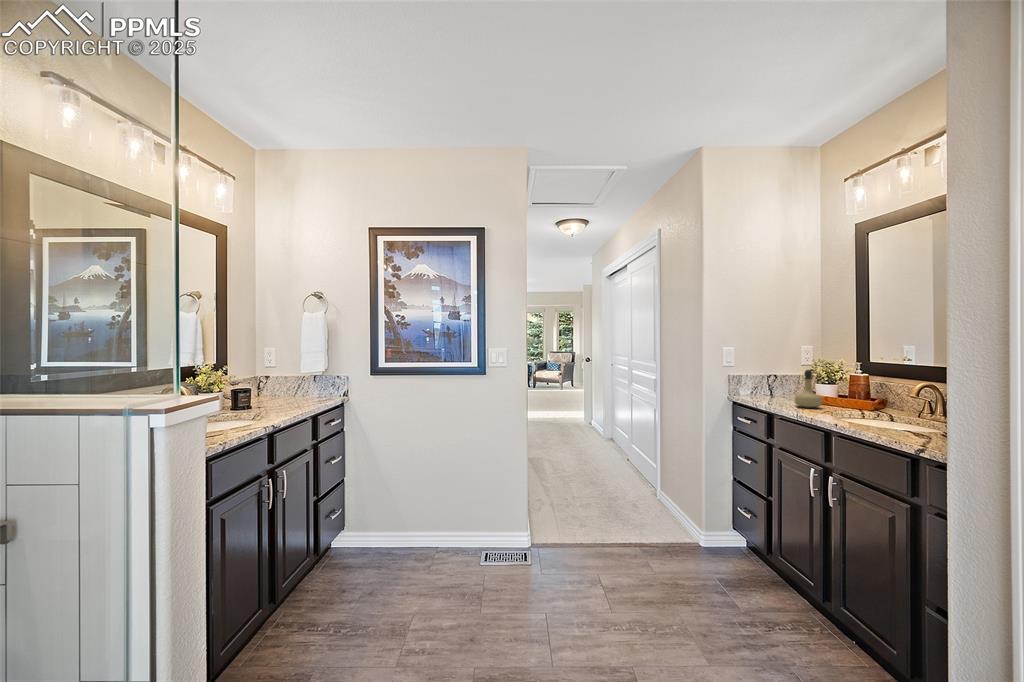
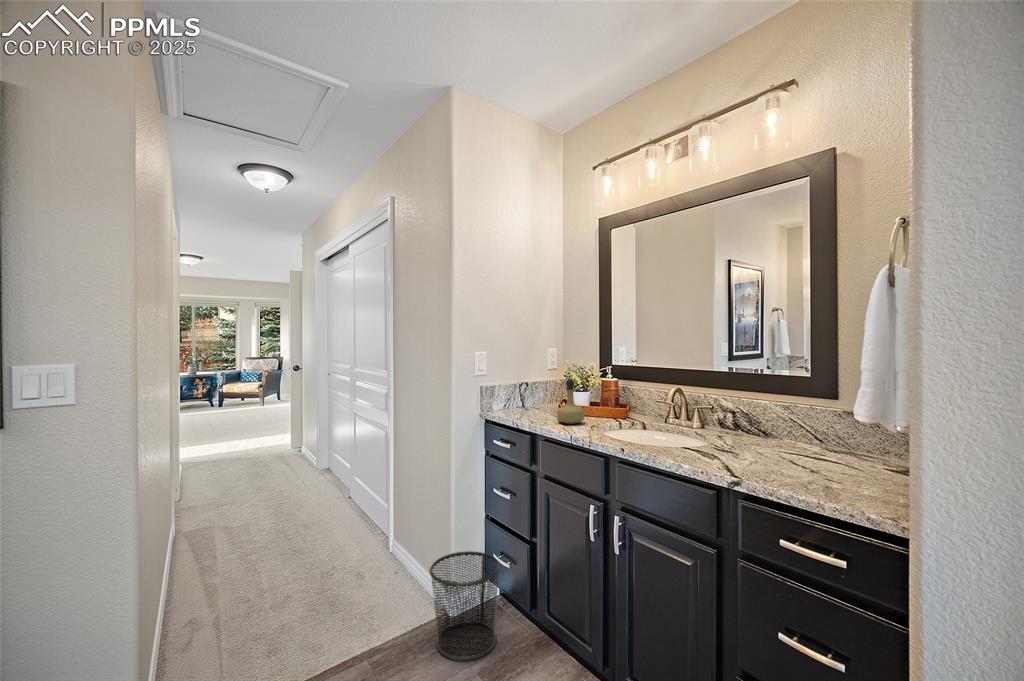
waste bin: none [681,499,739,575] -> present [429,551,500,660]

